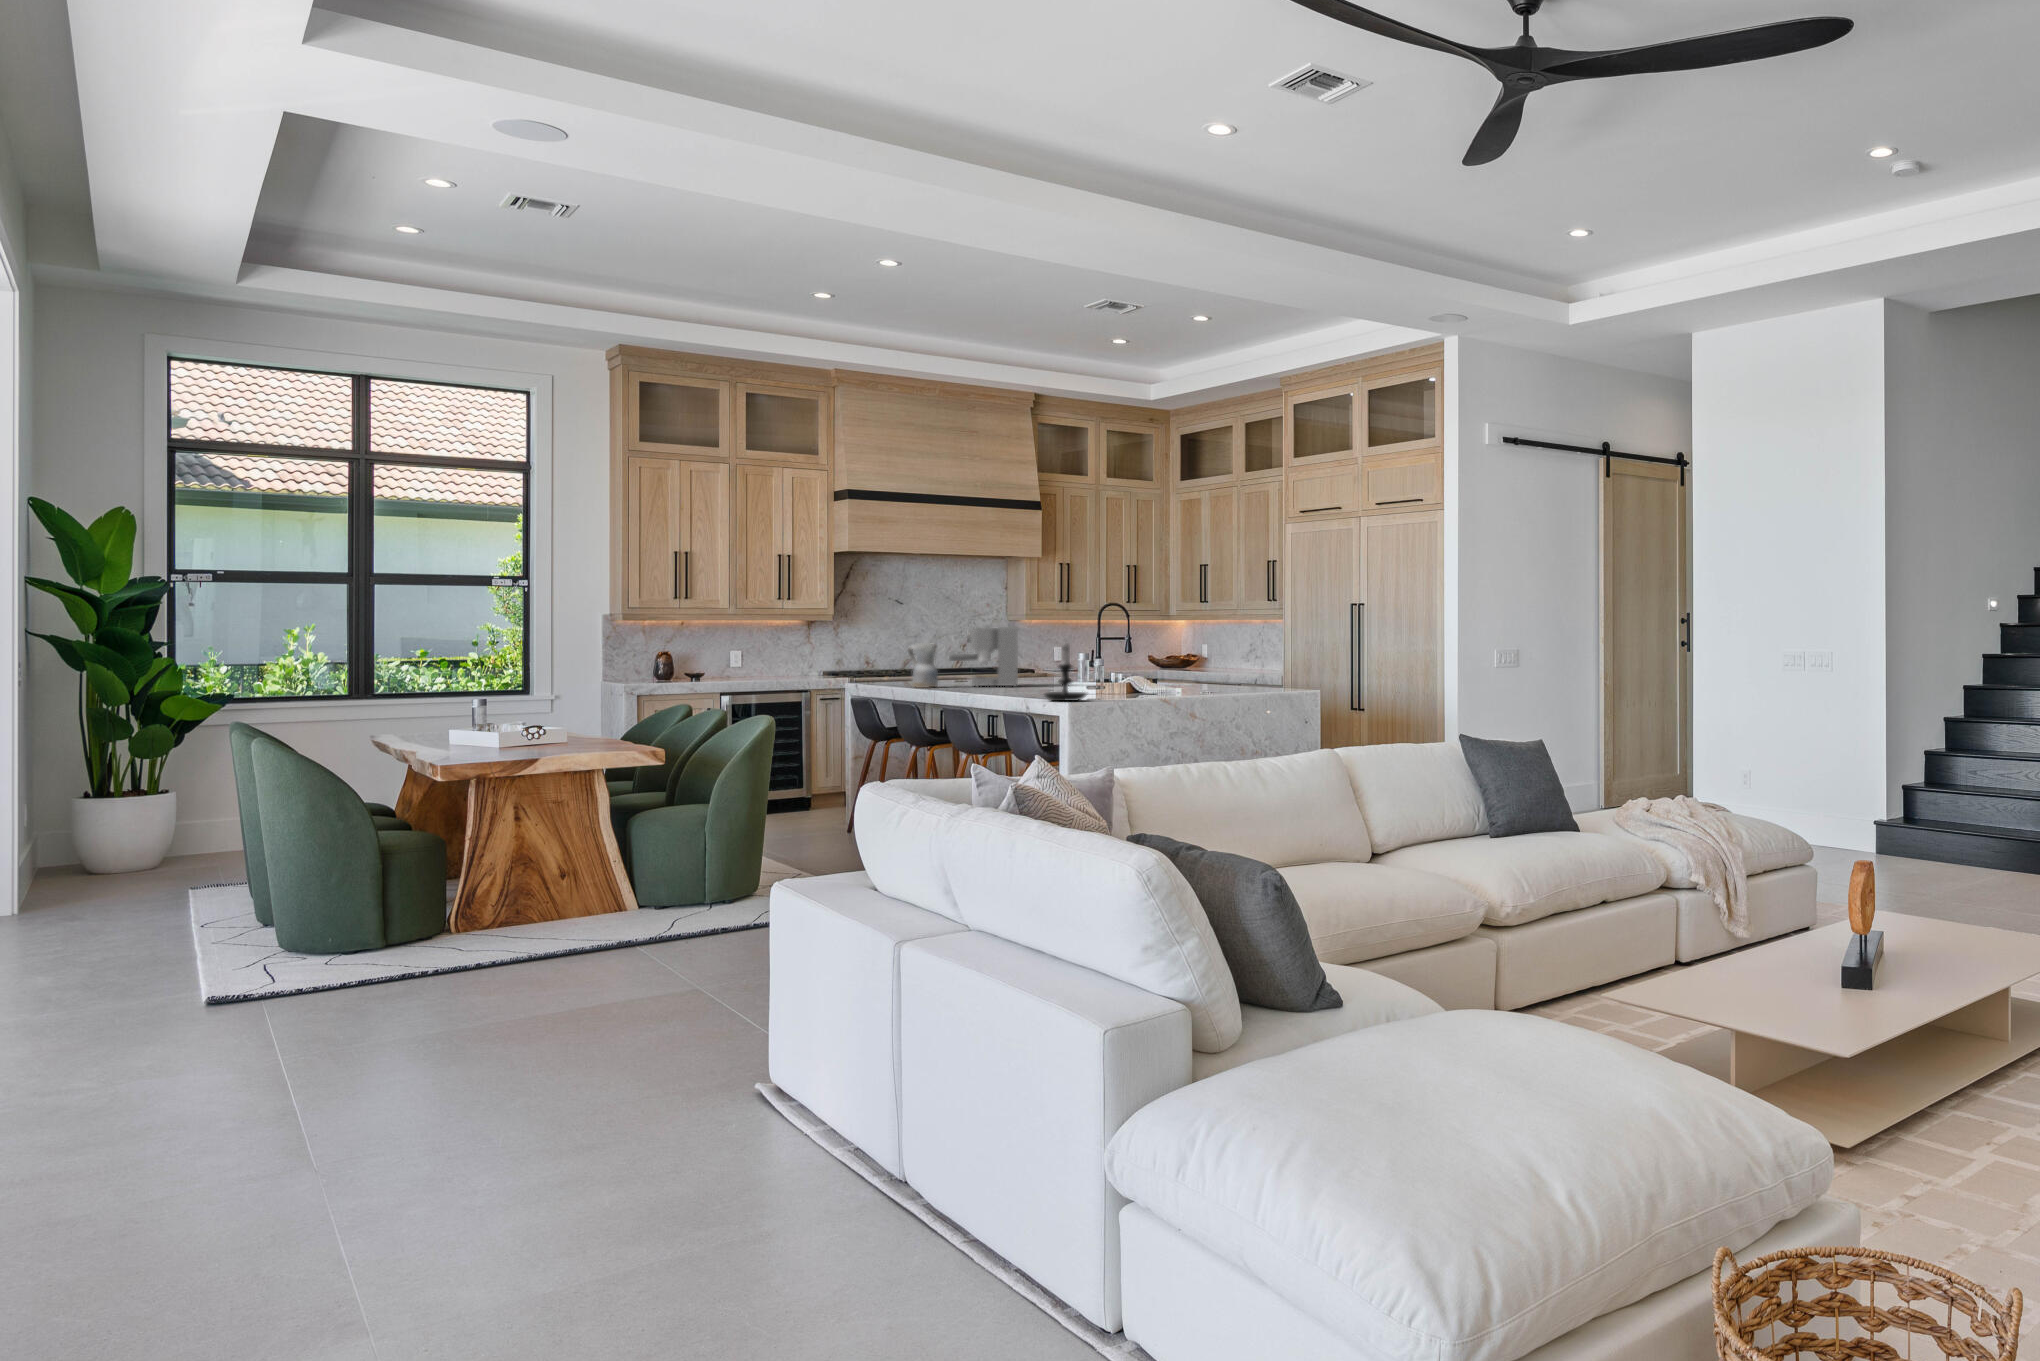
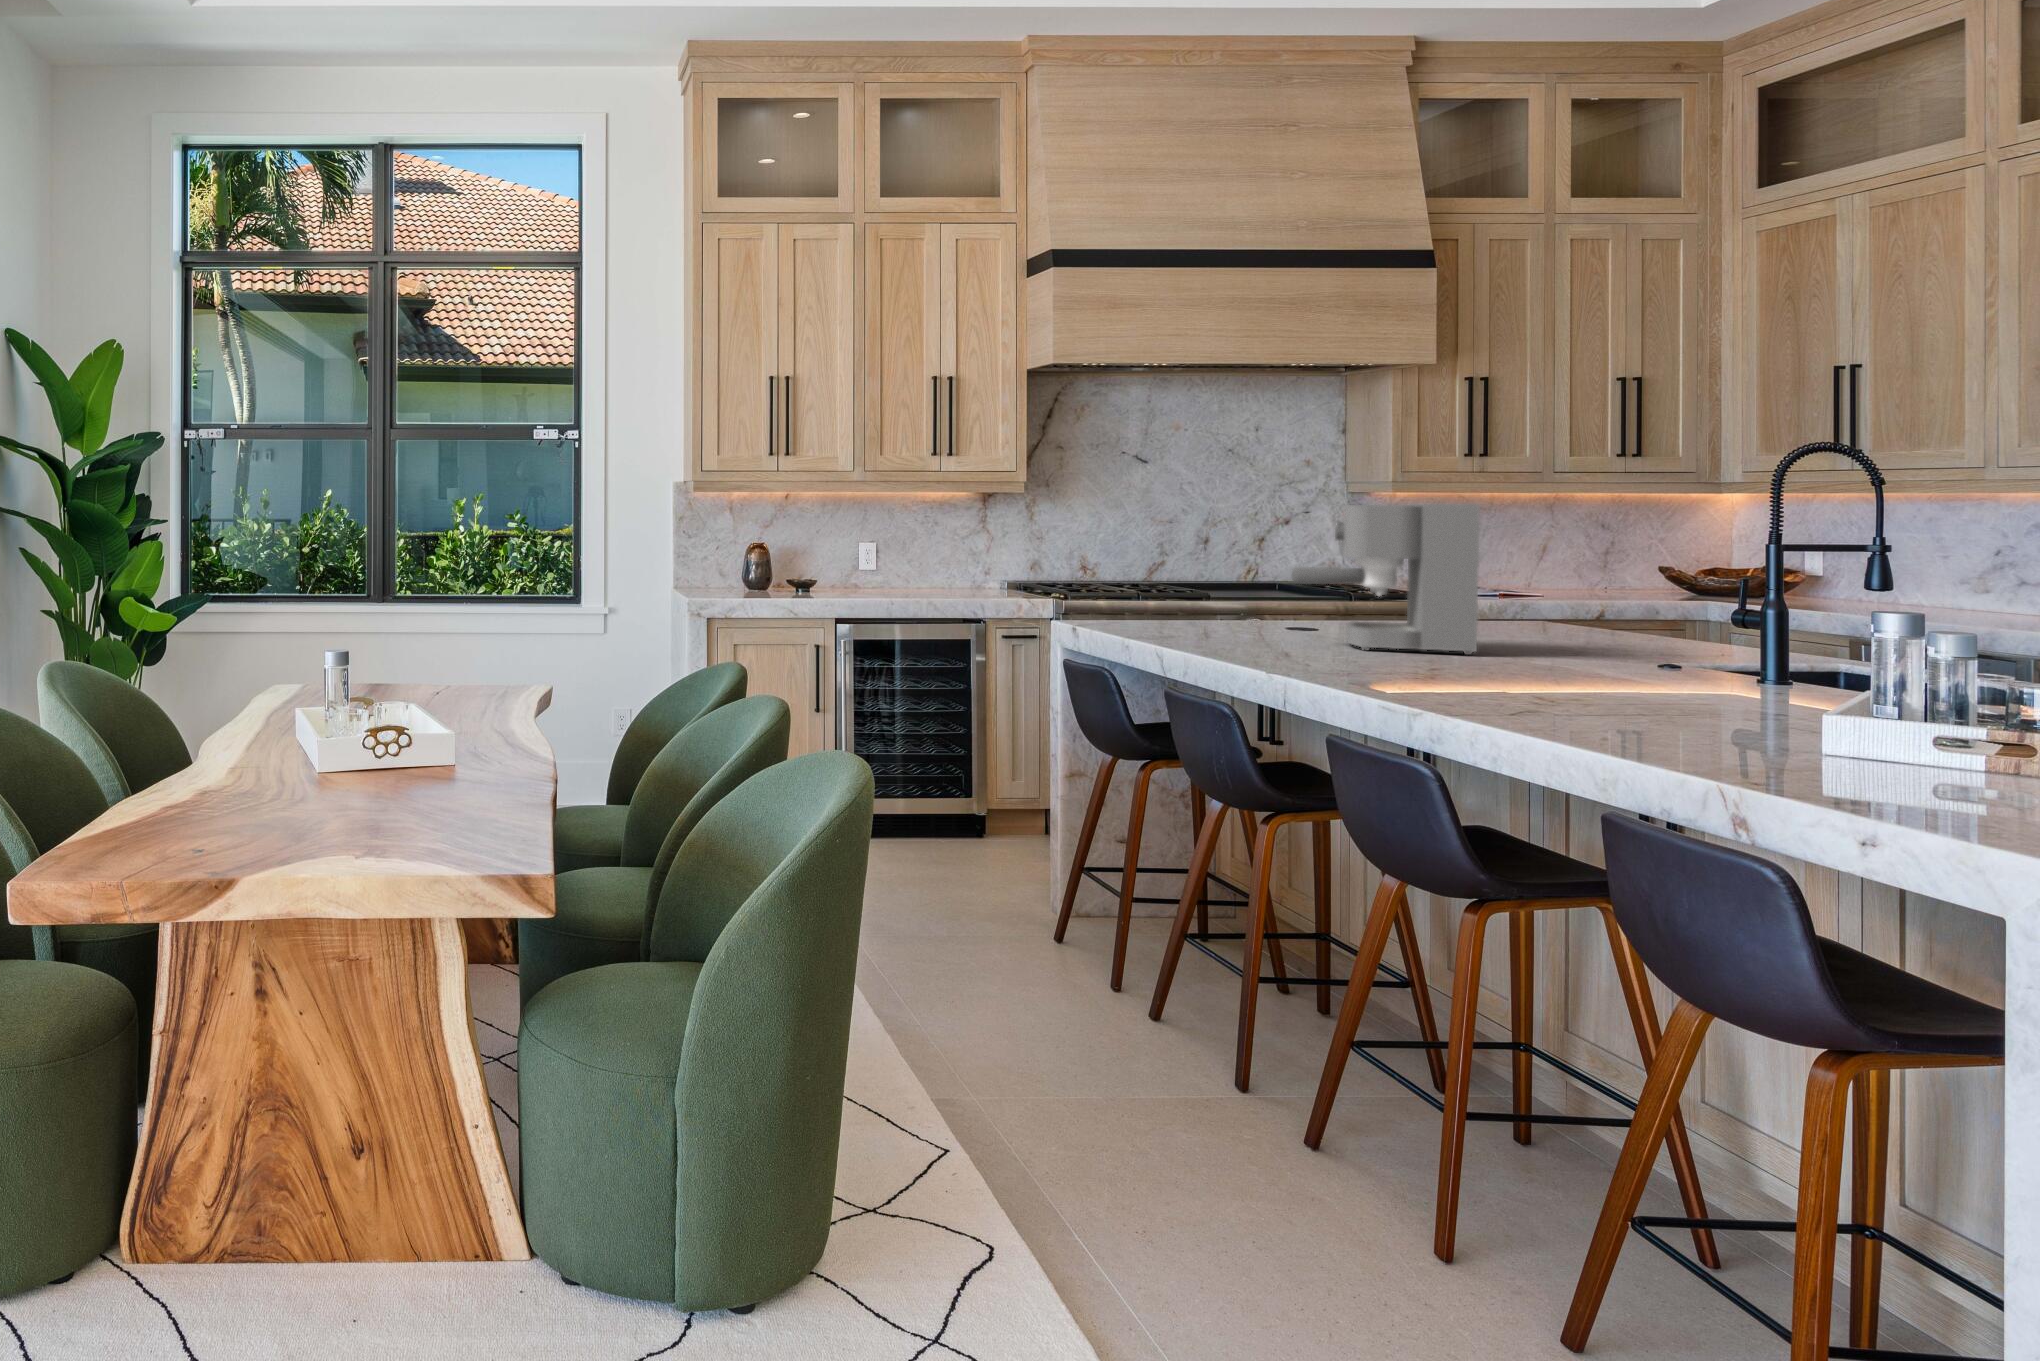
ceramic pitcher: present [908,643,938,688] -> none [1196,540,1270,648]
candle holder: present [1044,643,1087,701] -> none [1764,541,1972,779]

